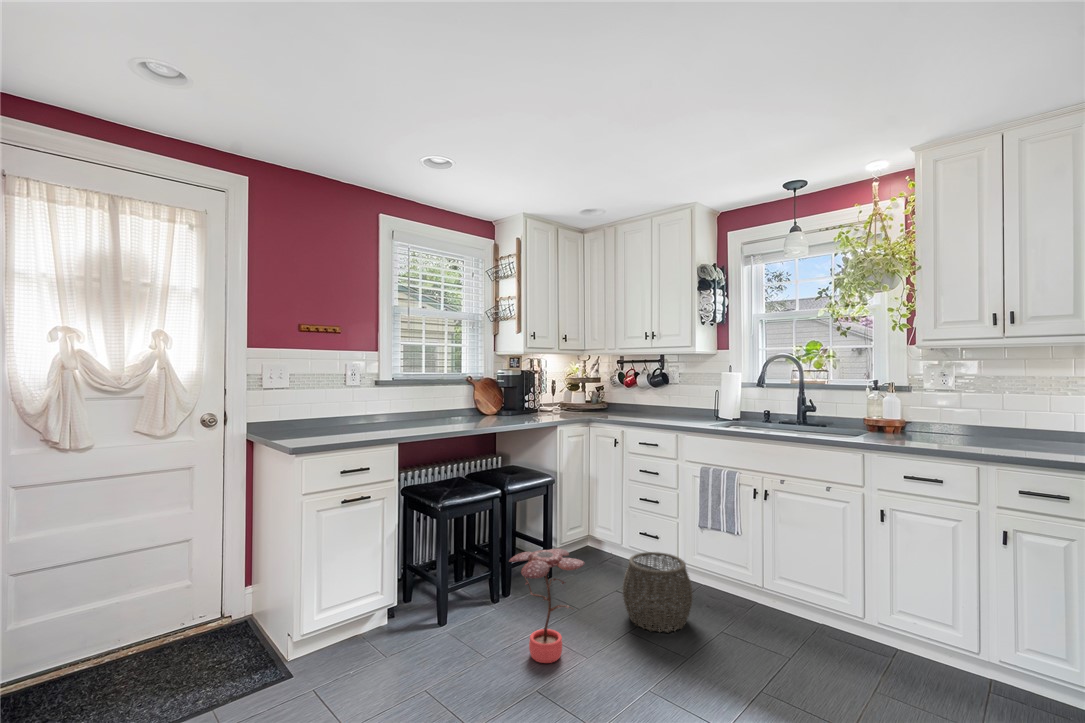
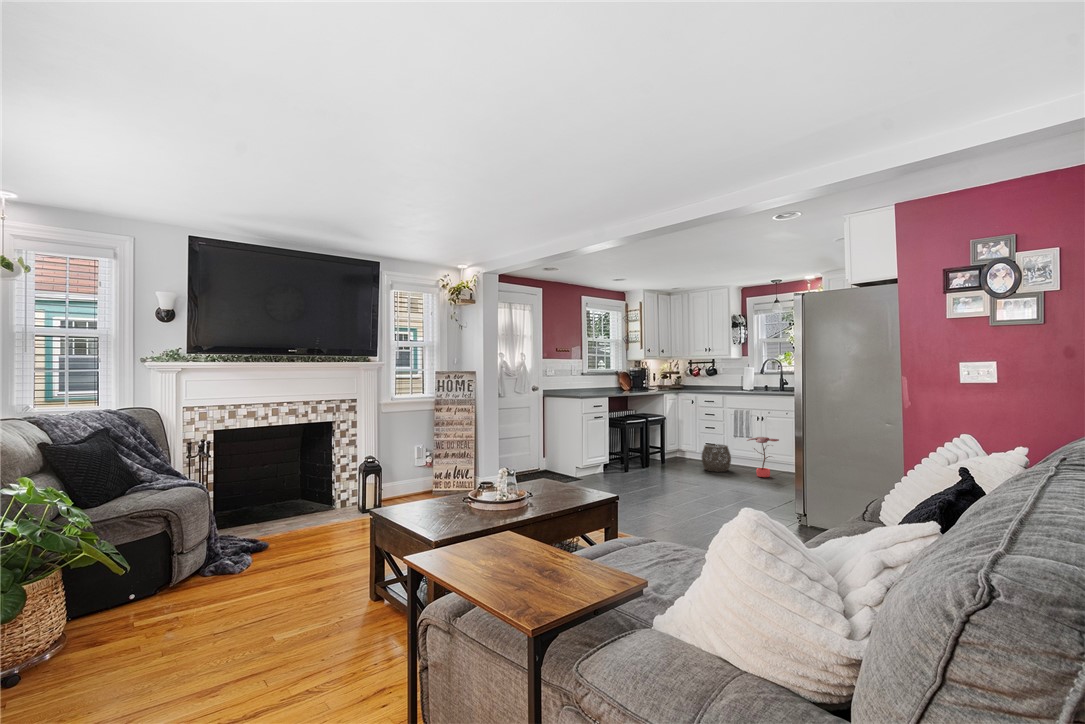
potted plant: present [509,549,585,663] -> present [747,437,779,477]

